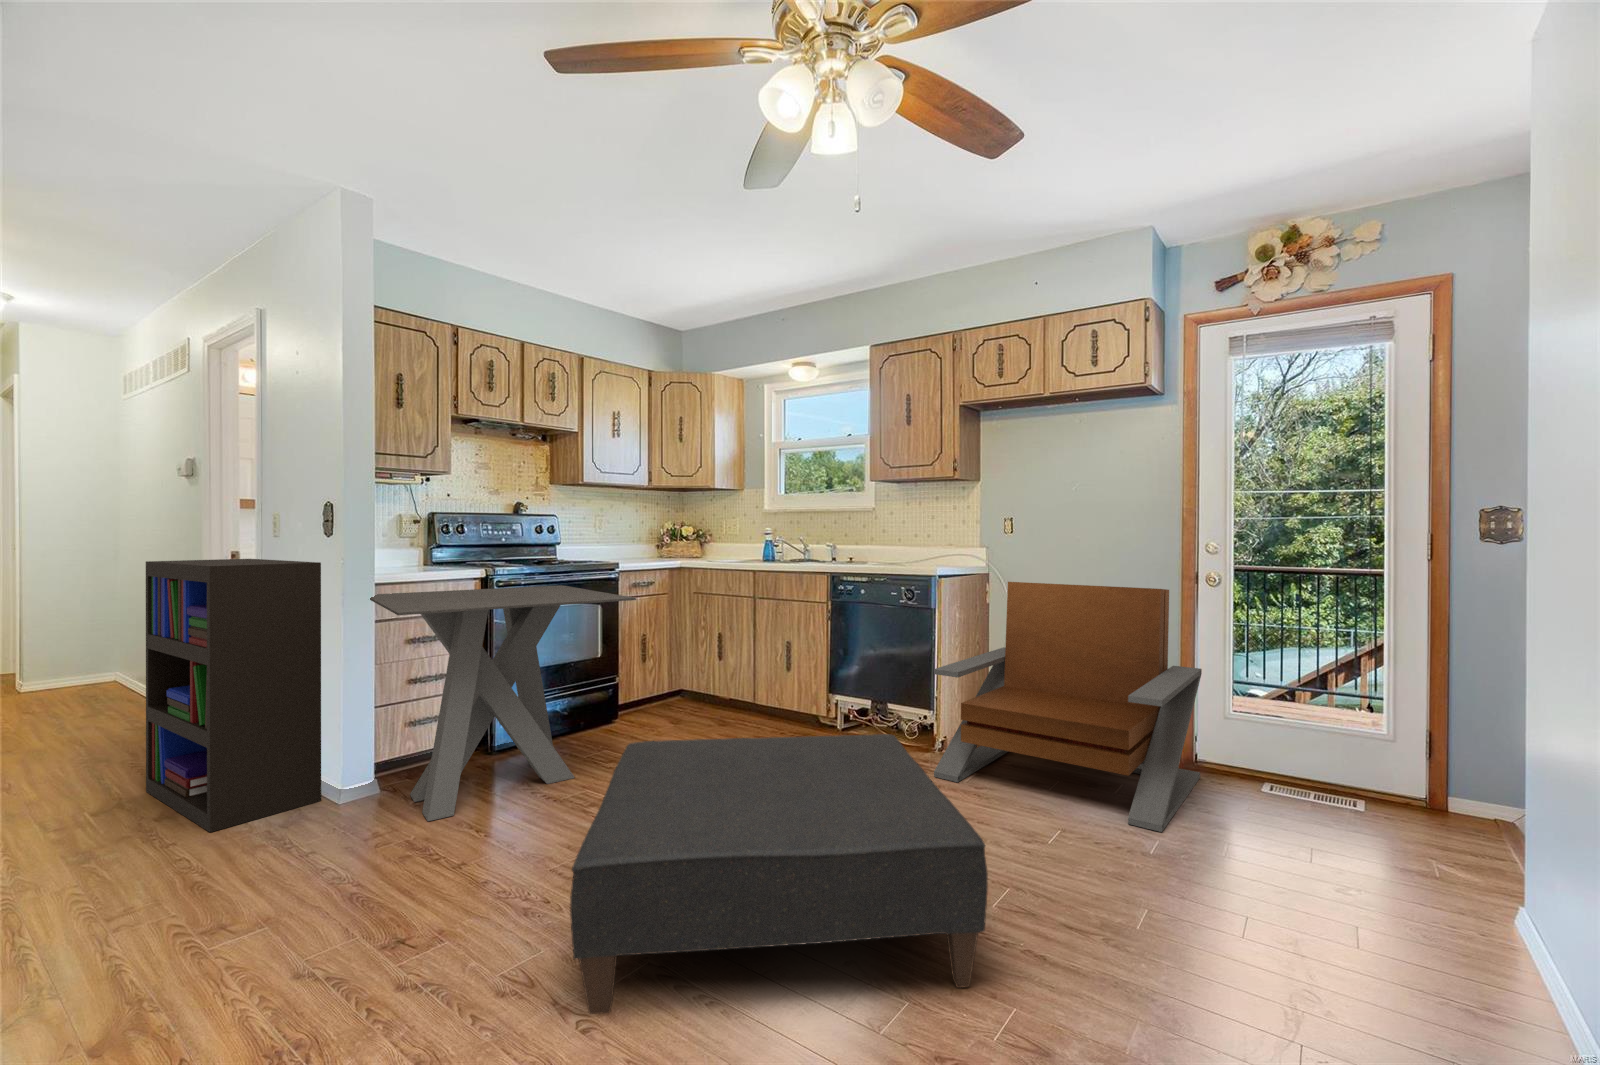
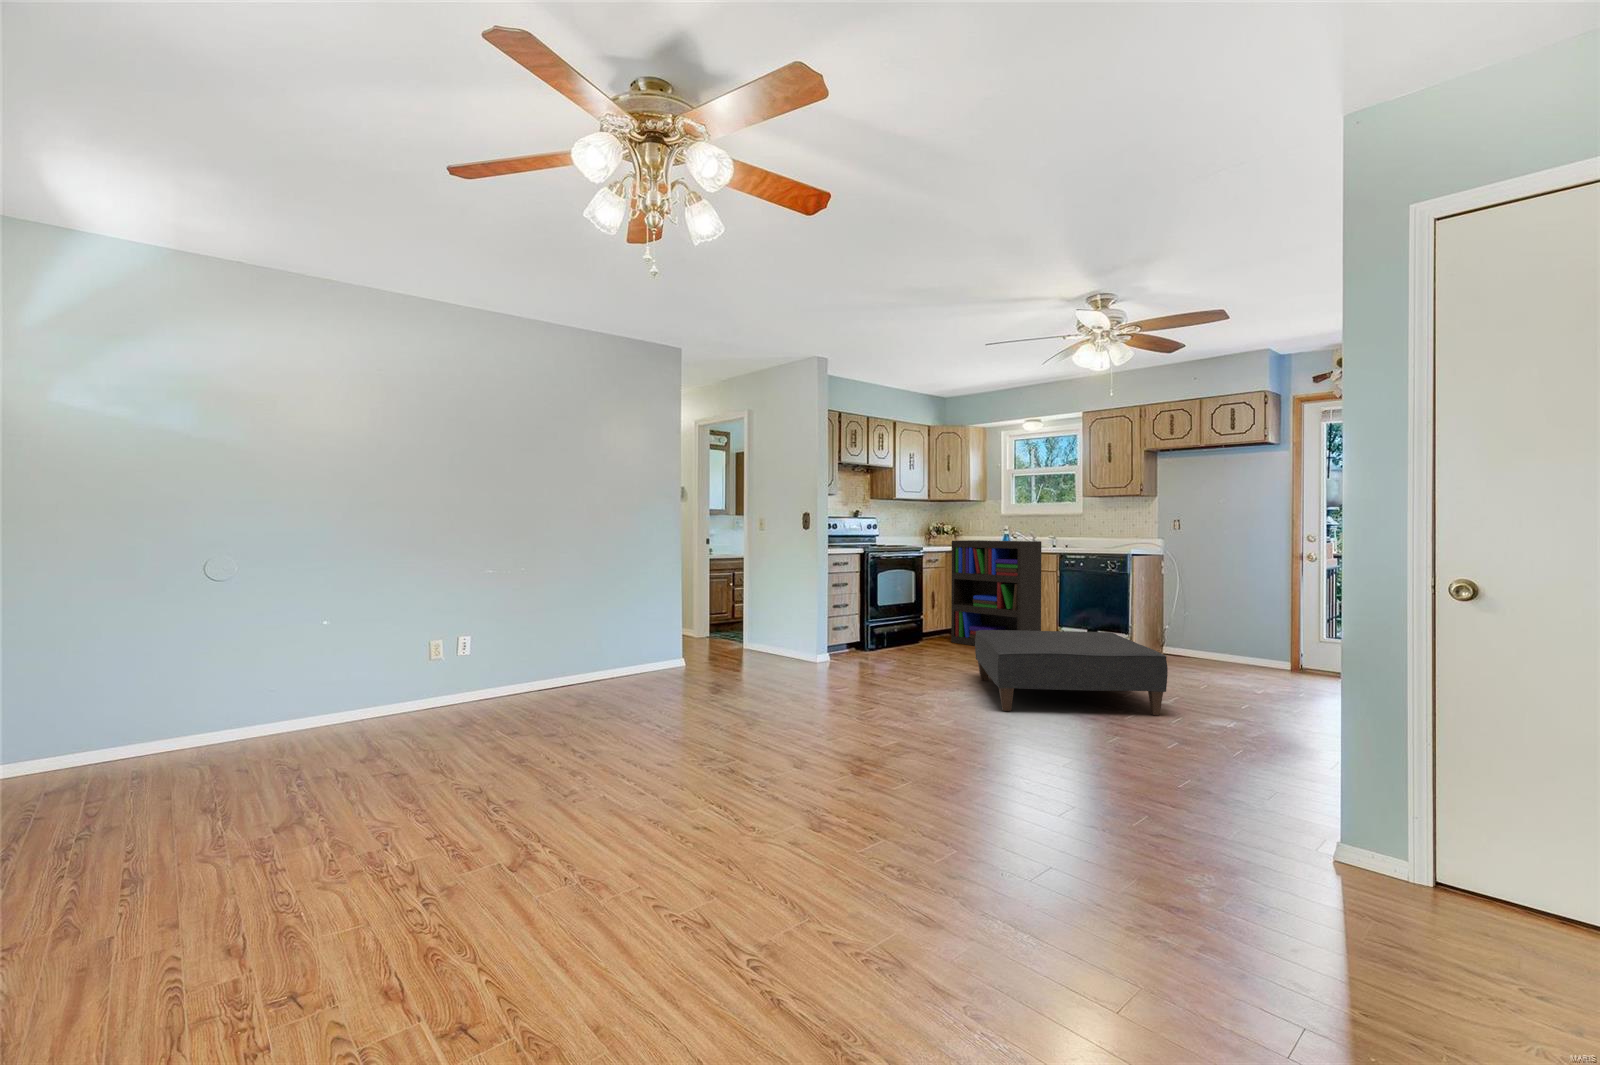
bookshelf: present [146,559,321,832] -> present [951,540,1041,646]
lounge chair: present [934,582,1202,832] -> none [1131,559,1302,689]
dining table: present [370,585,636,821] -> none [816,559,964,669]

